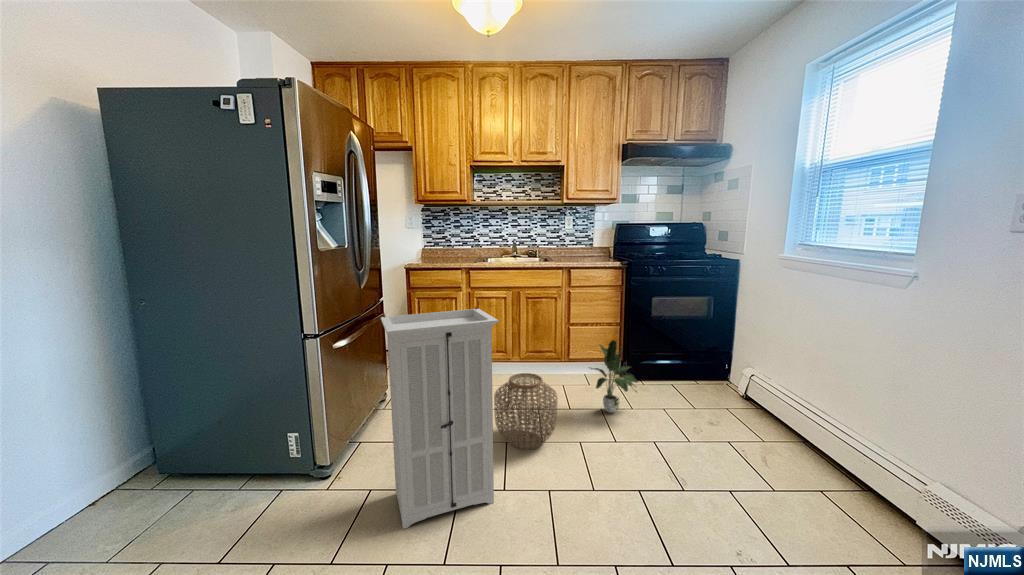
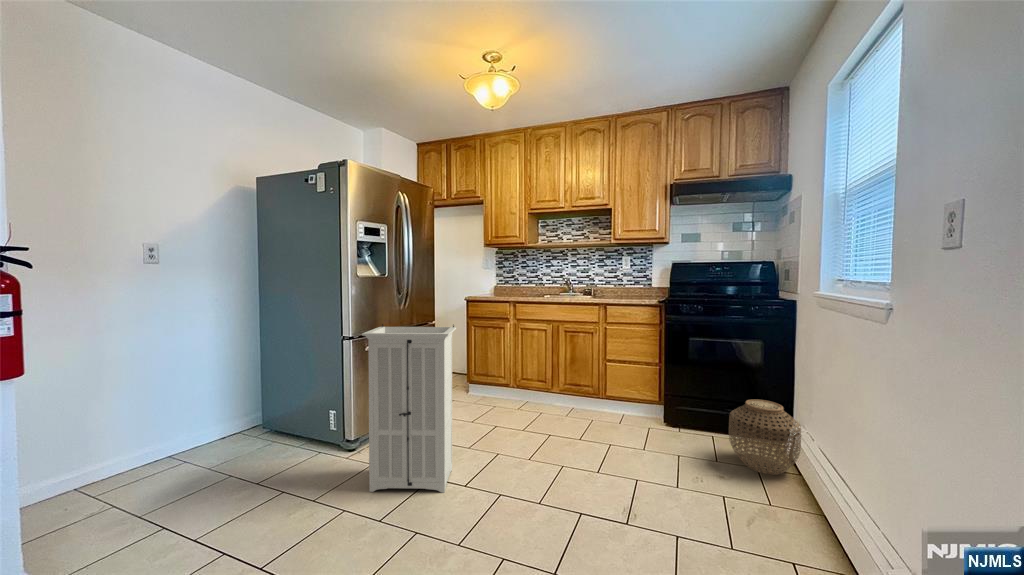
potted plant: present [590,340,638,413] -> none [589,376,646,451]
woven basket: present [494,373,557,450] -> present [729,400,801,475]

